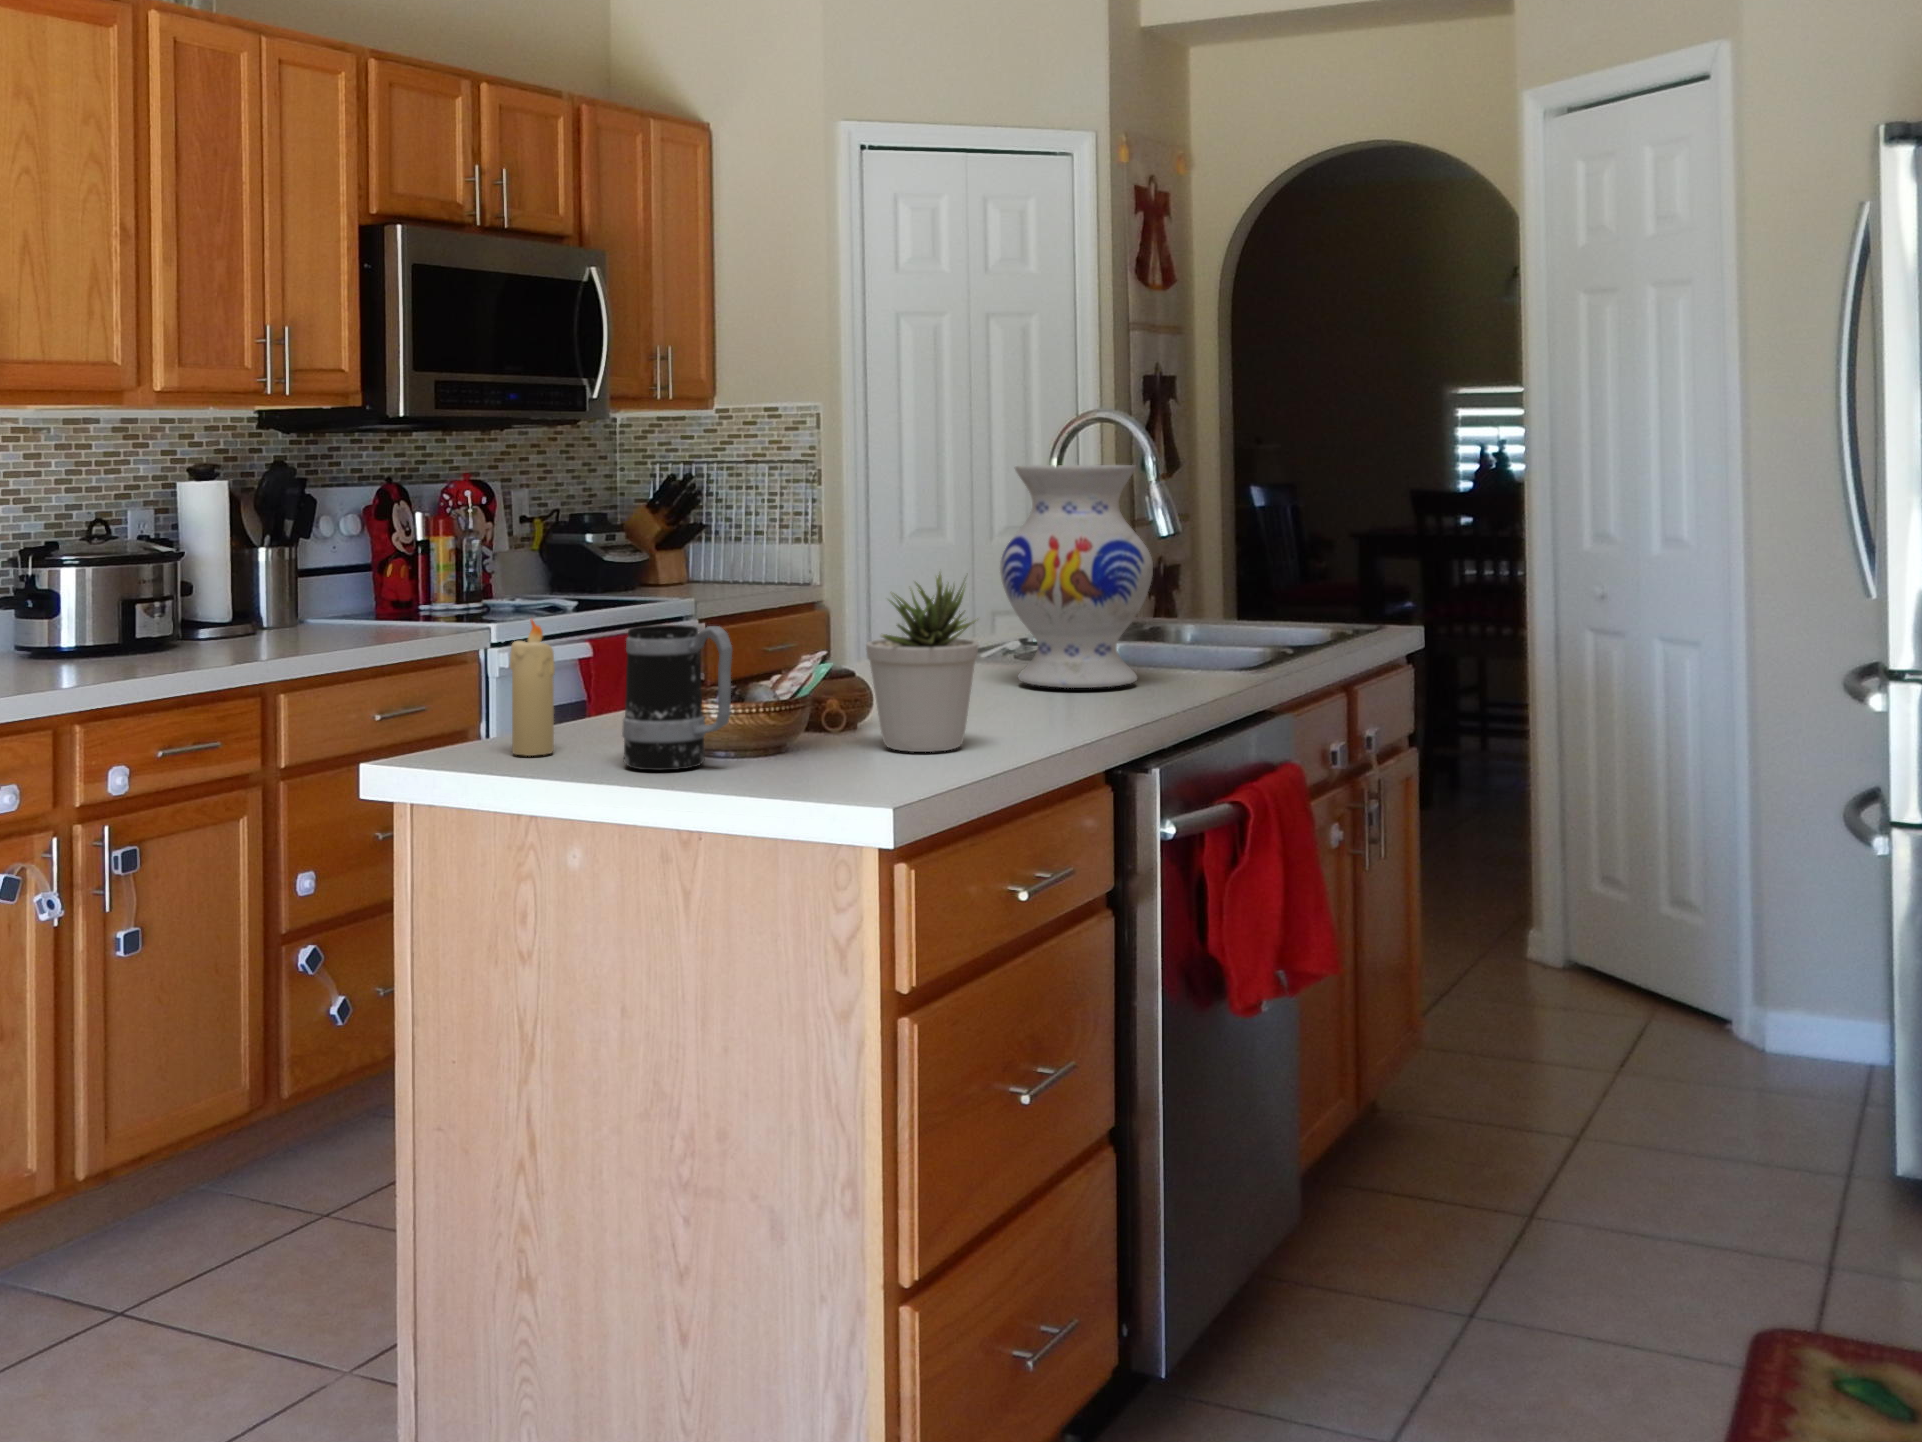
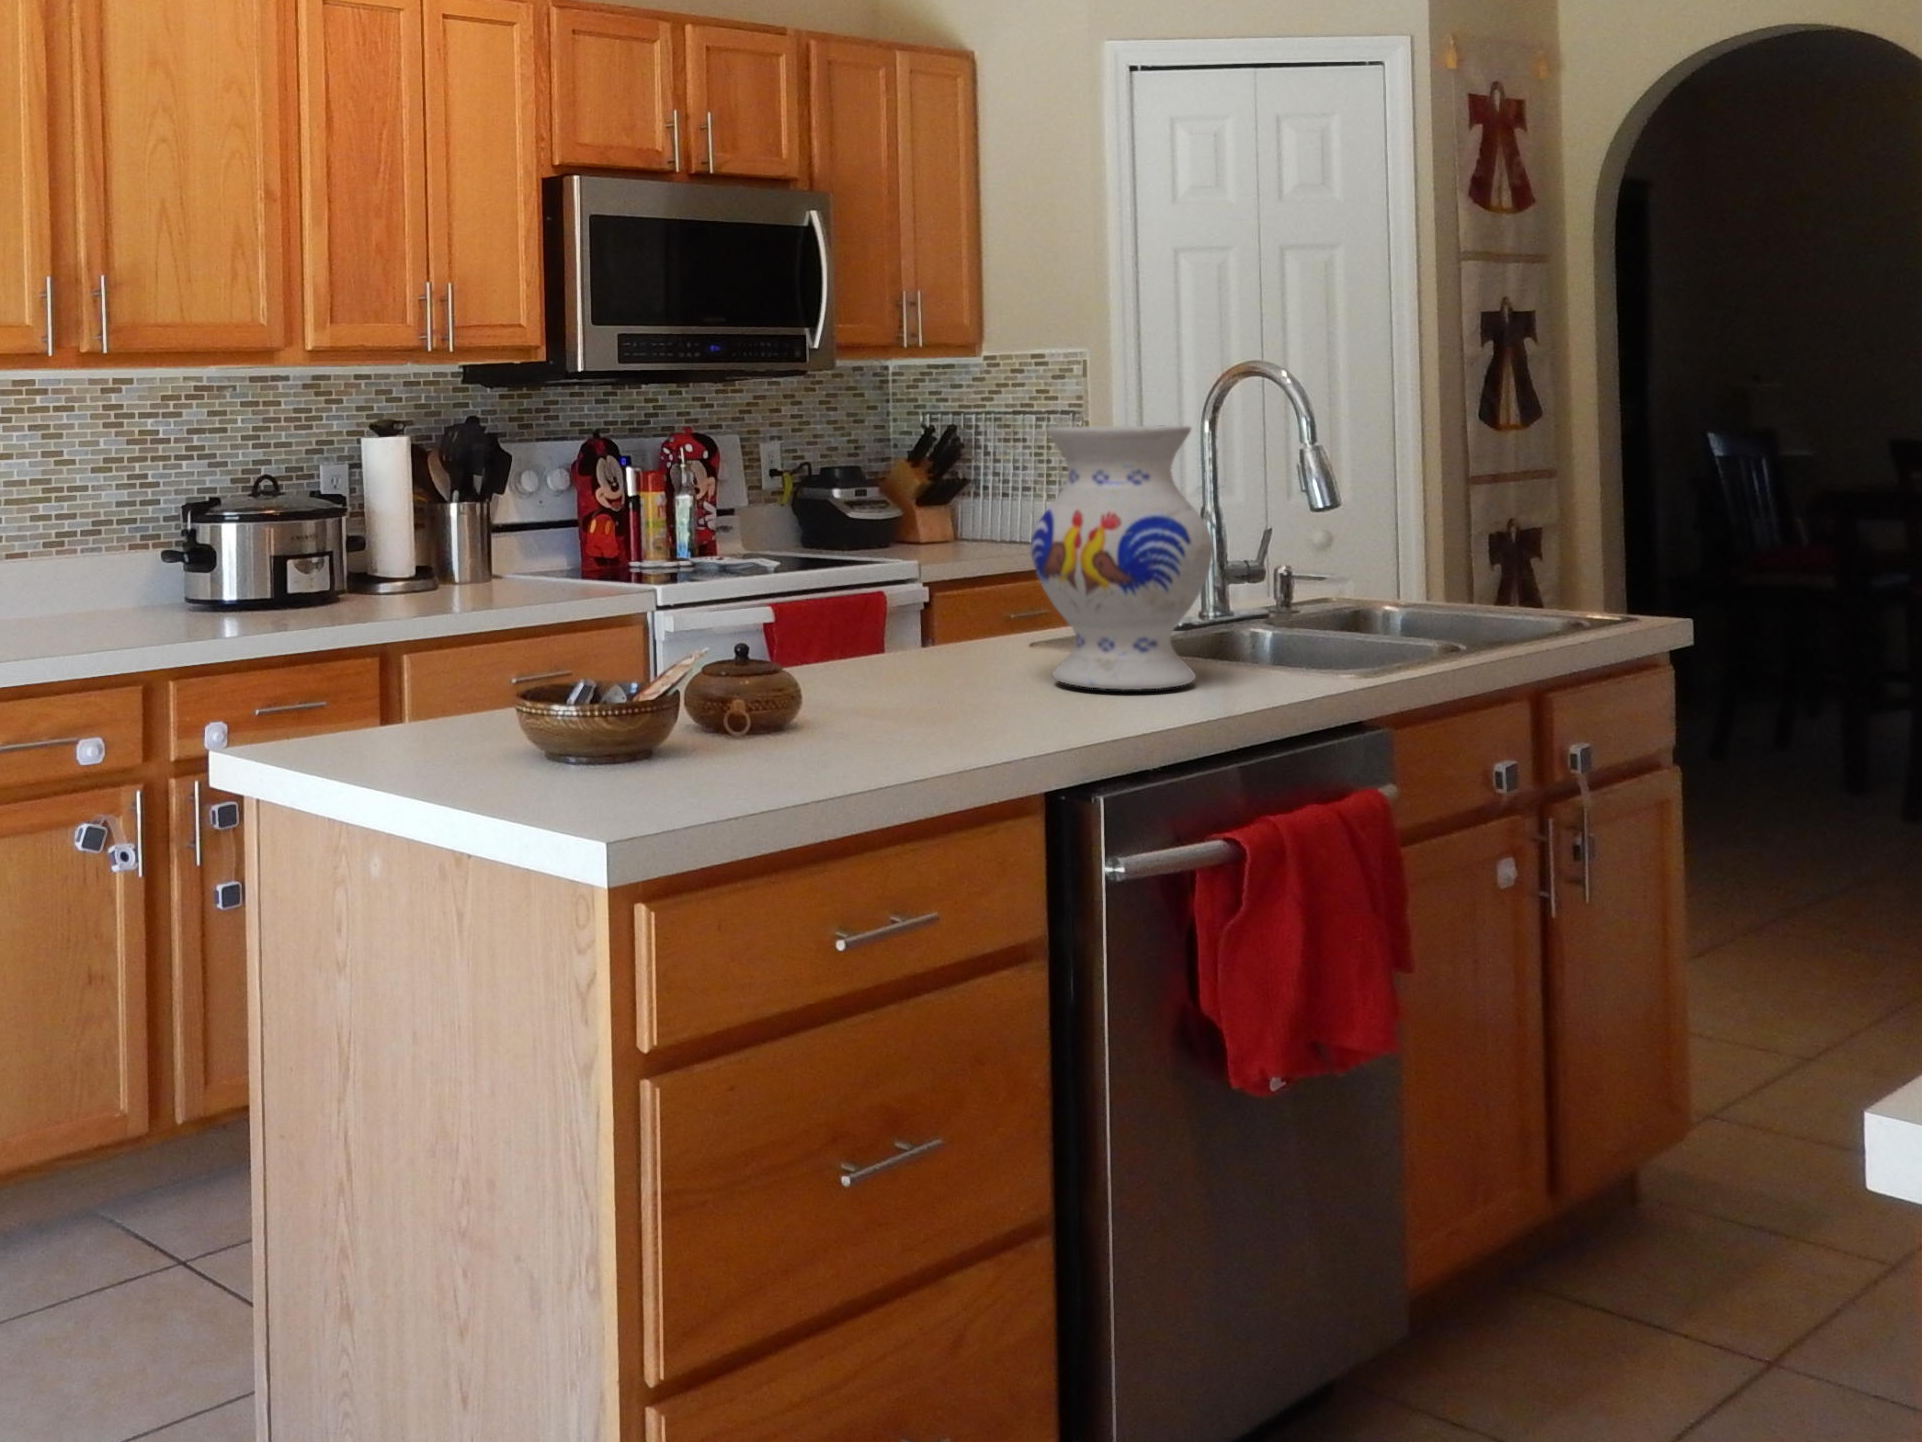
potted plant: present [866,574,979,752] -> none [738,556,872,768]
candle: present [510,620,555,756] -> none [368,599,417,749]
mug: present [622,625,732,770] -> none [447,612,553,776]

